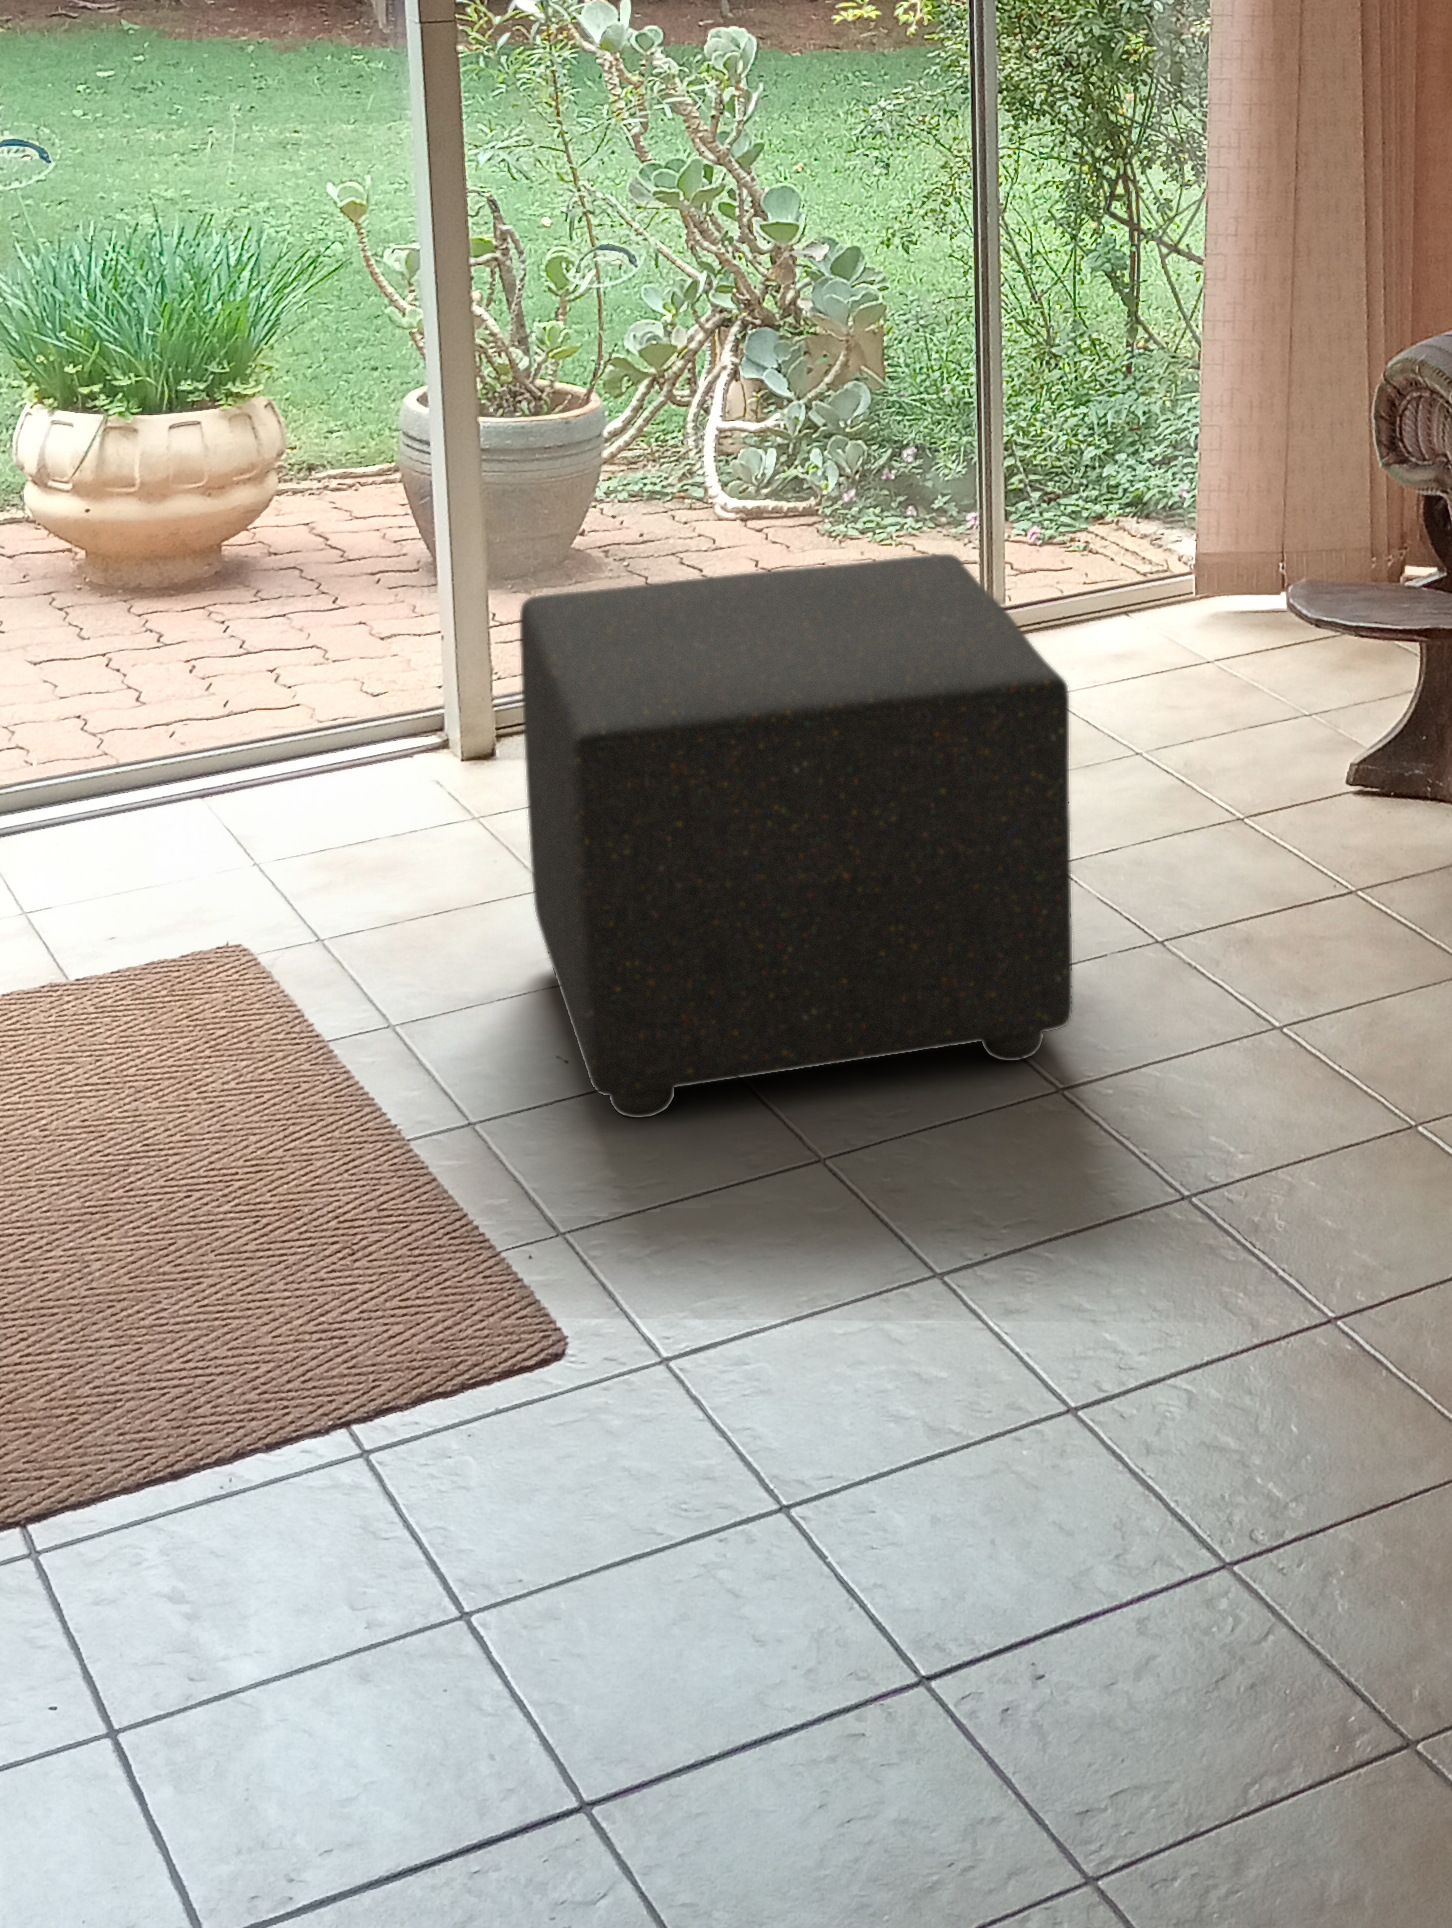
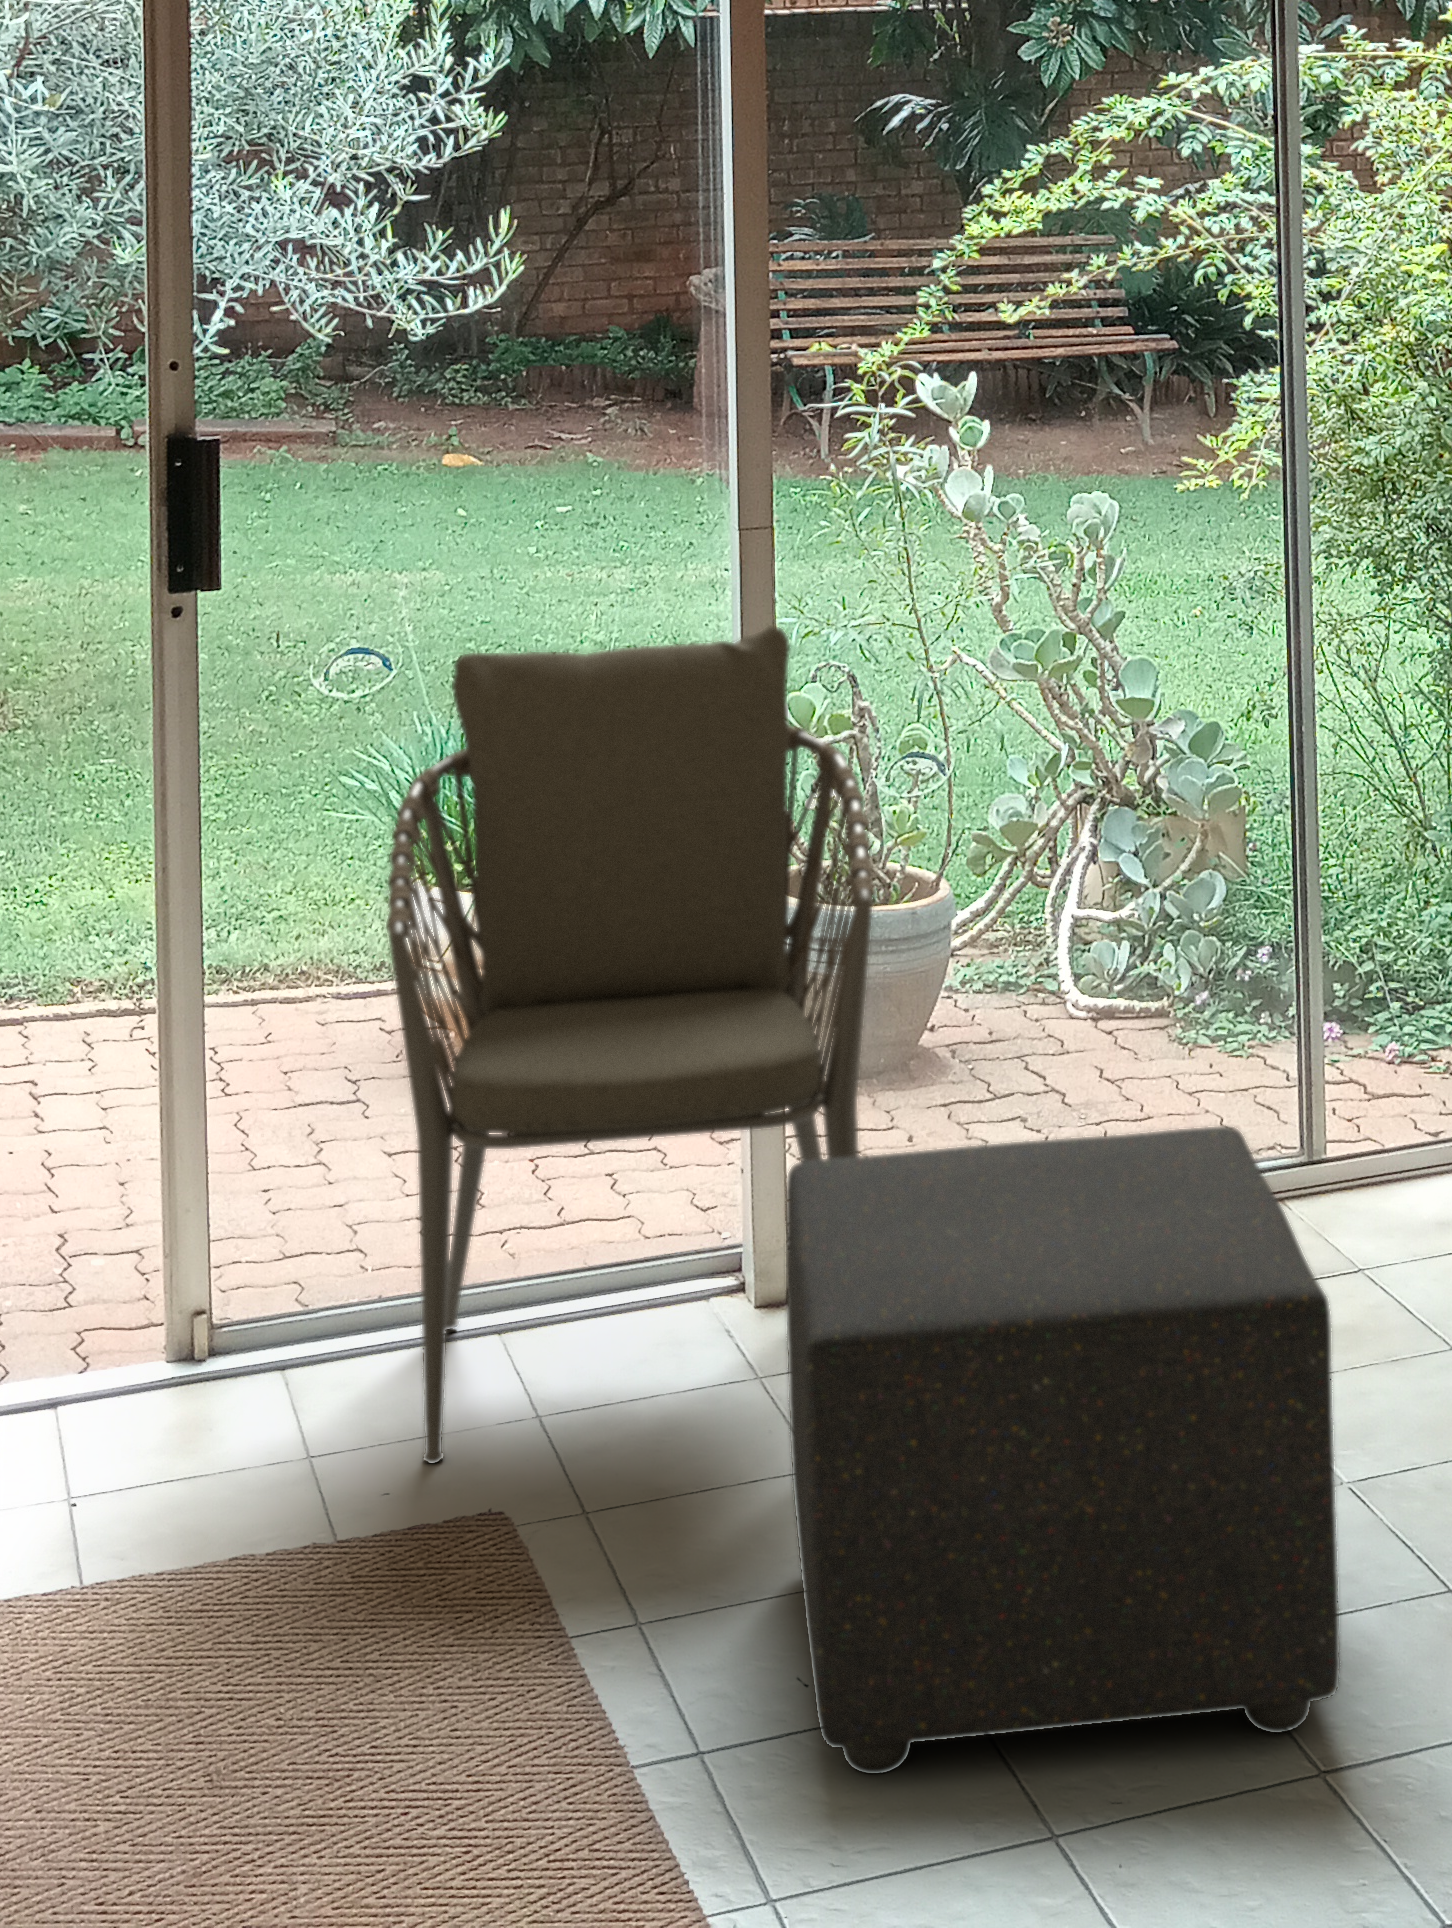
armchair: none [68,108,587,903] -> present [386,626,876,1463]

